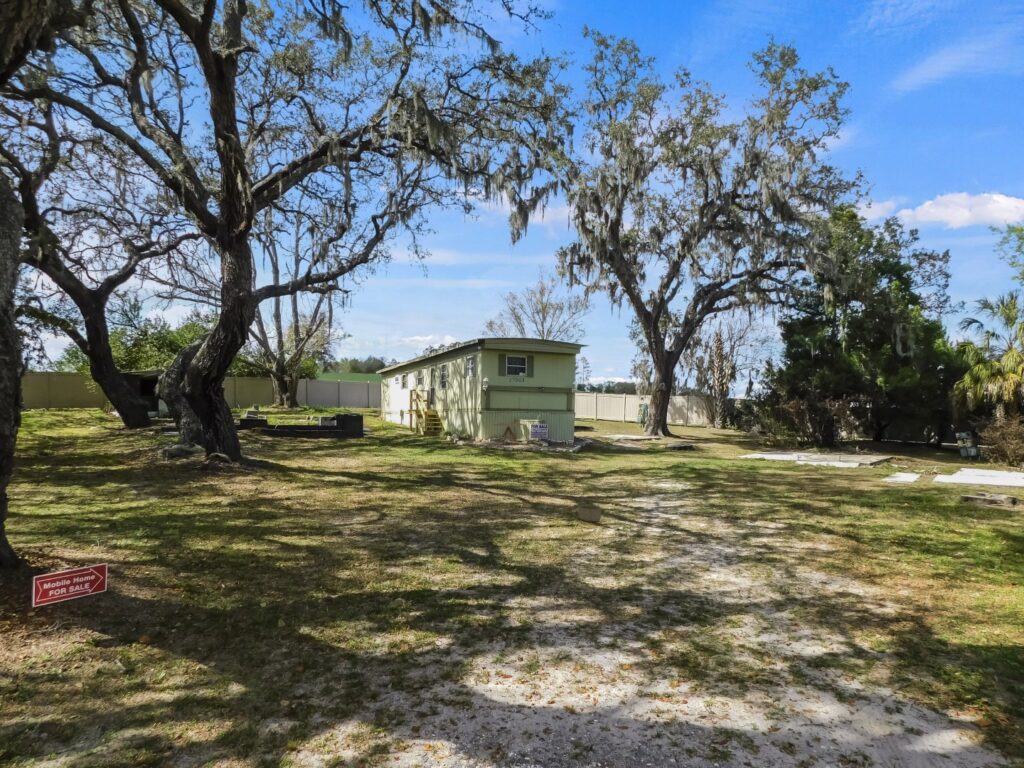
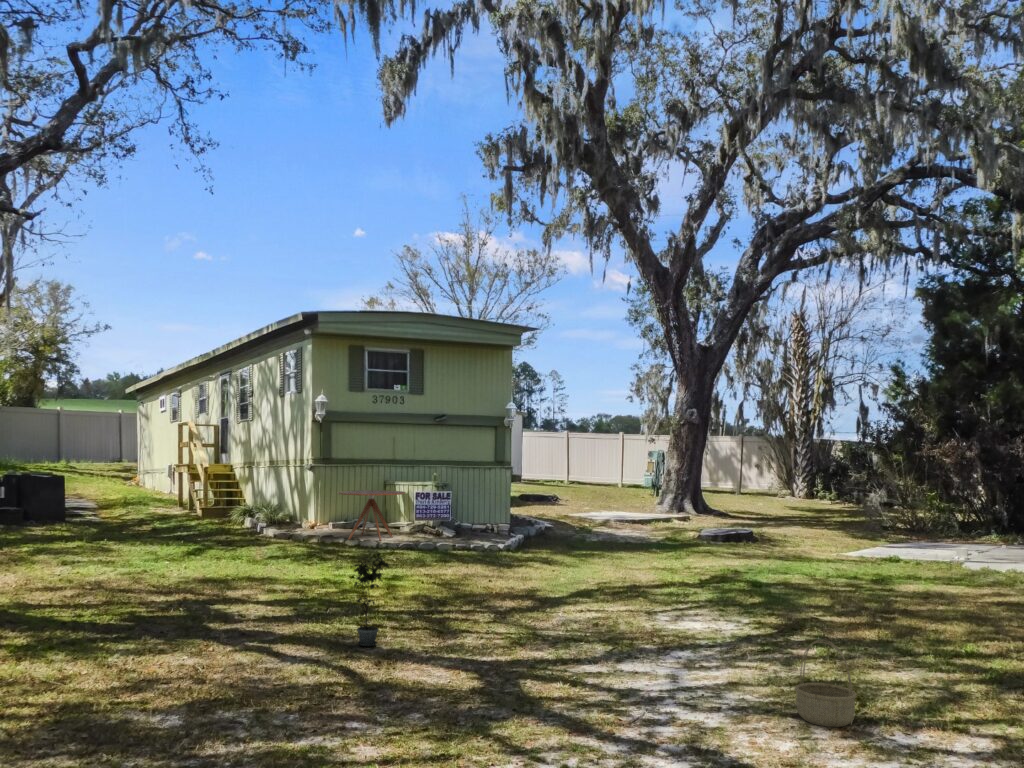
potted plant: none [517,451,533,489] -> present [351,553,389,647]
basket: present [578,487,602,522] -> present [795,640,856,727]

